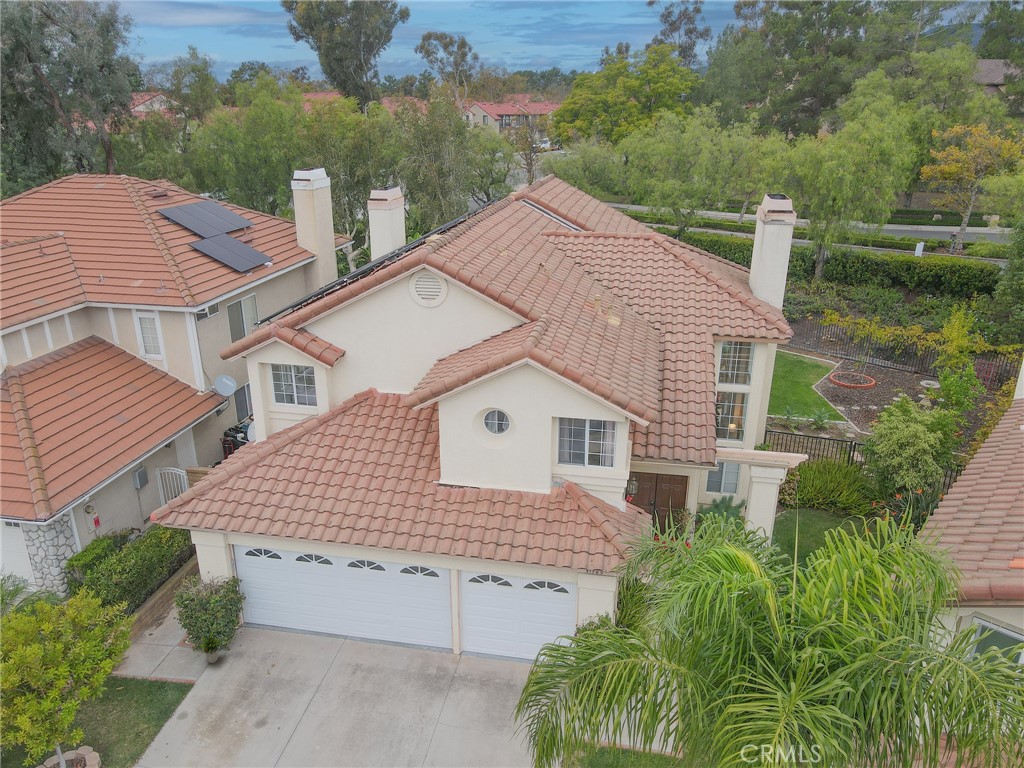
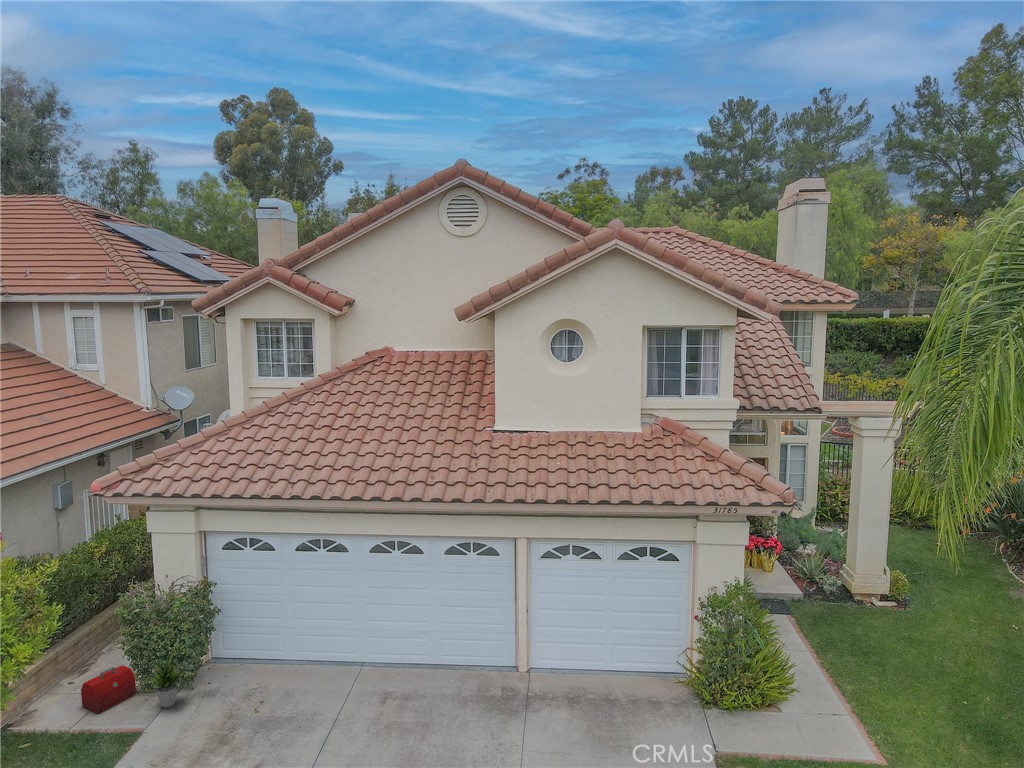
toolbox: none [156,629,193,664] -> present [81,665,136,714]

